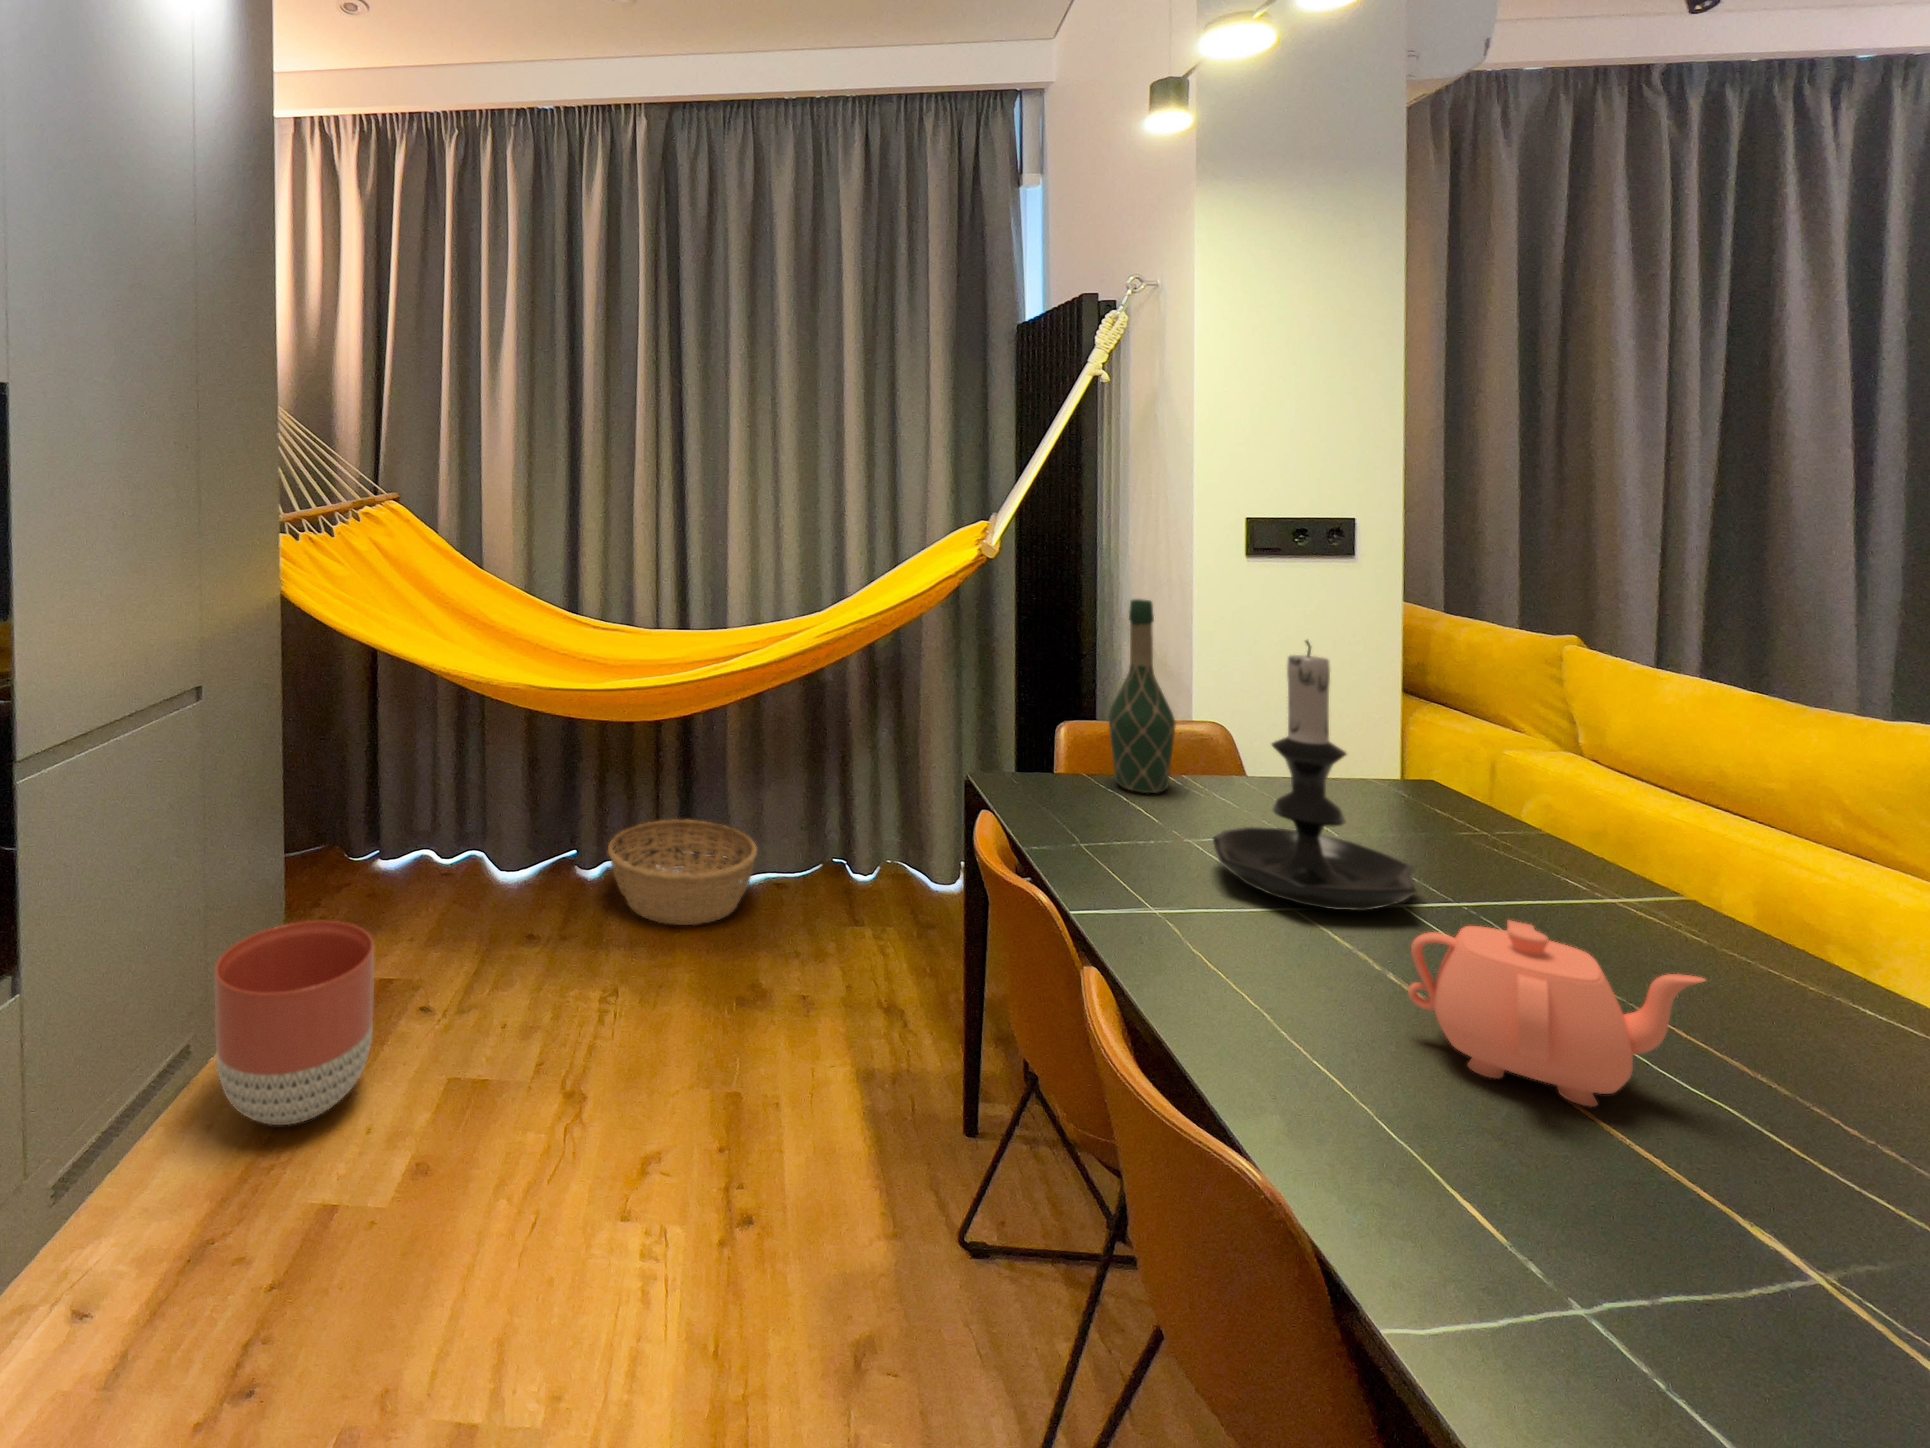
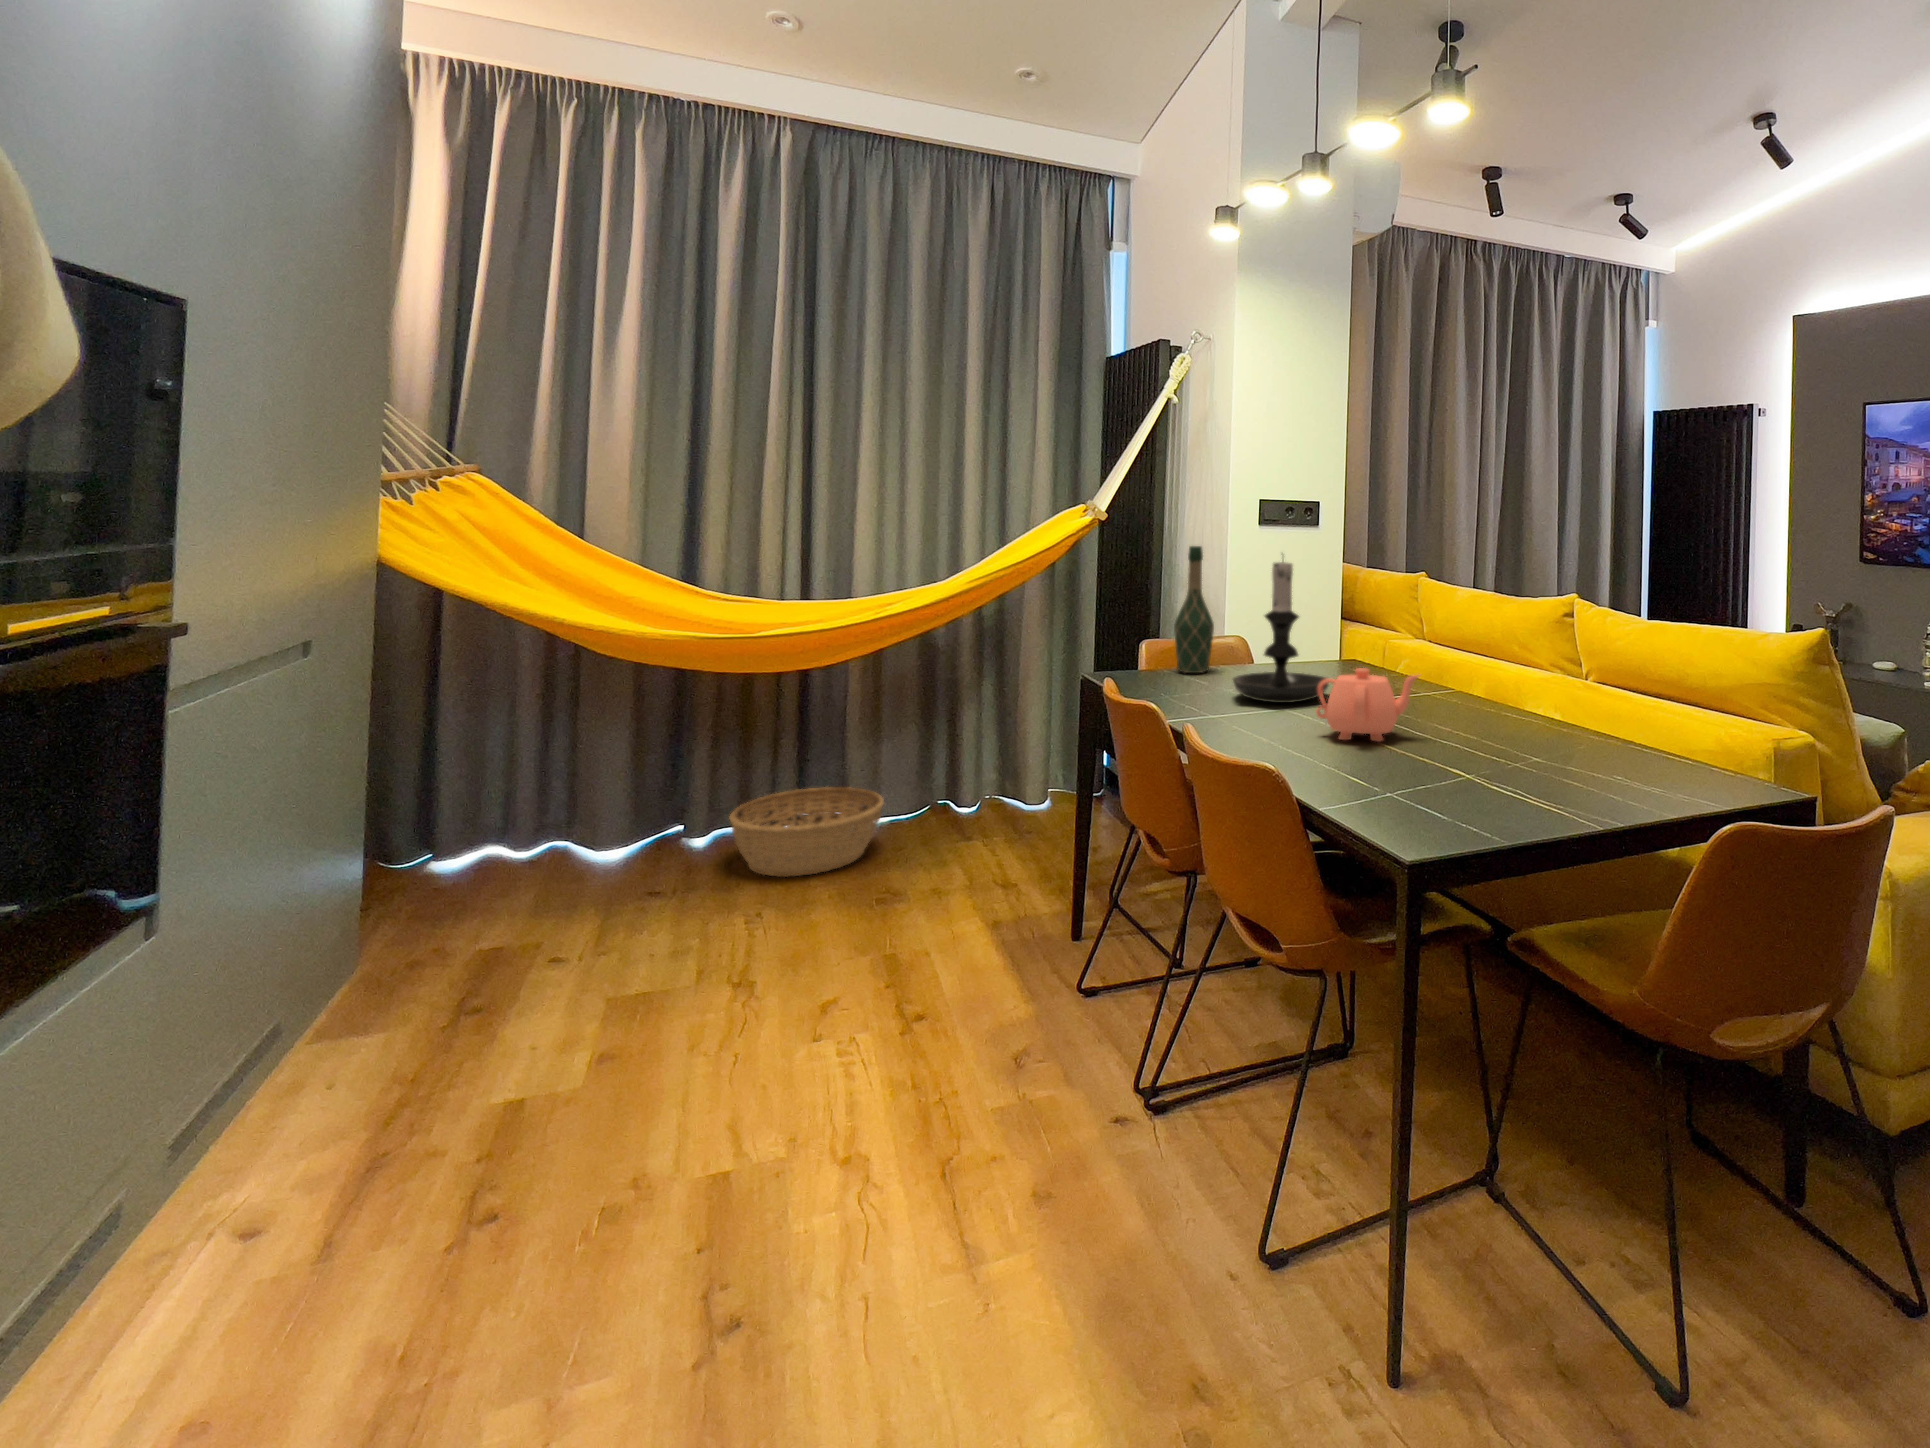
planter: present [215,921,374,1125] -> none [293,890,507,1097]

